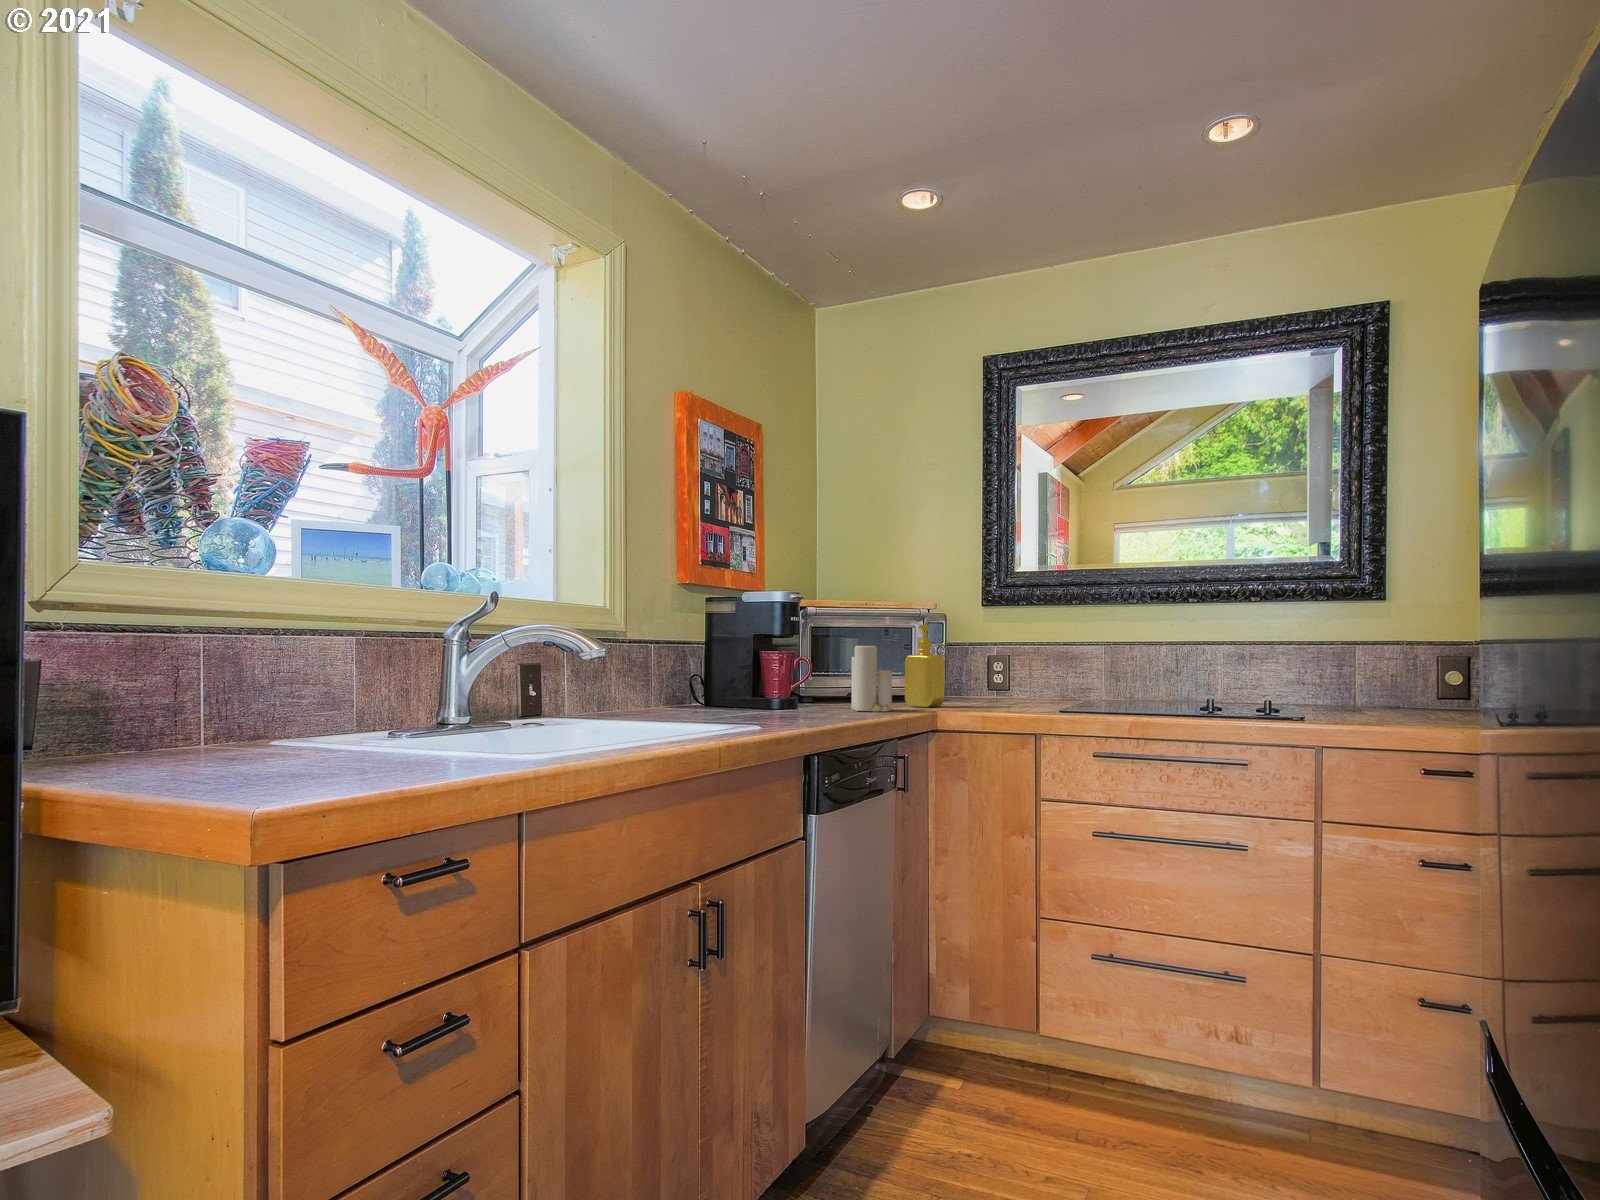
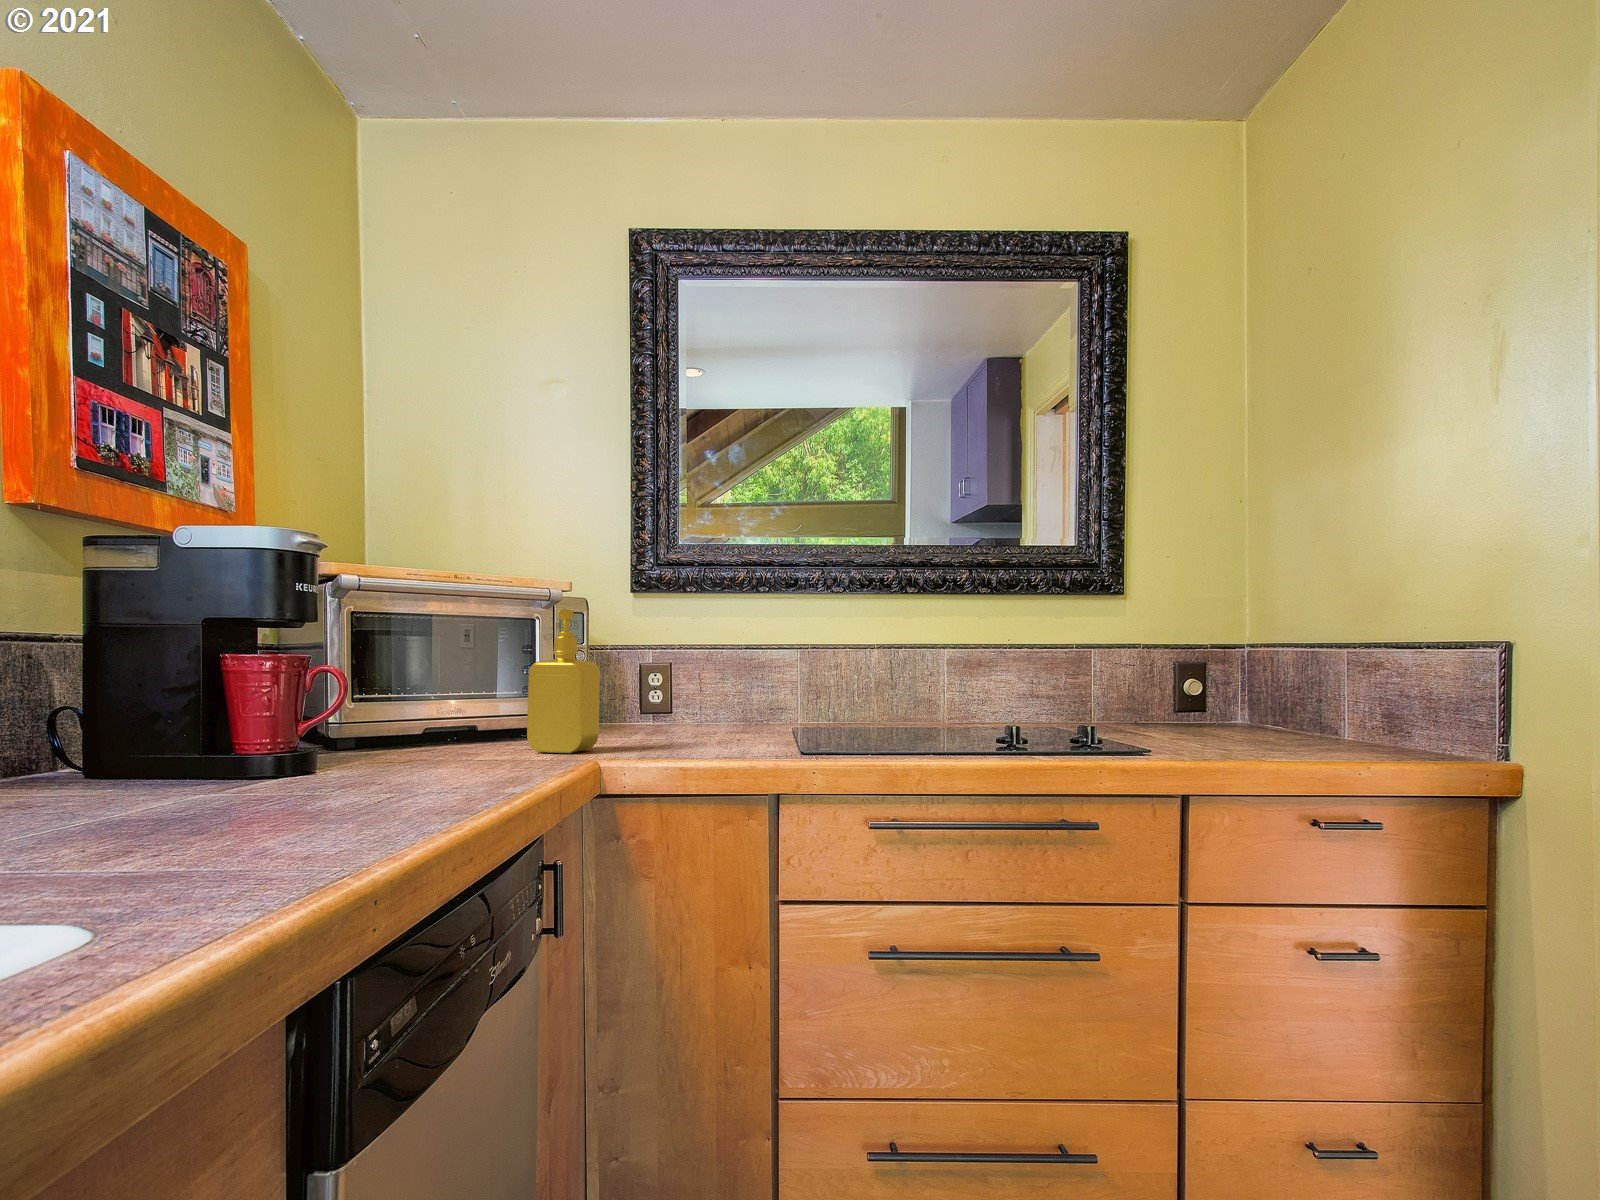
candle: present [851,639,892,711] -> none [427,626,516,774]

